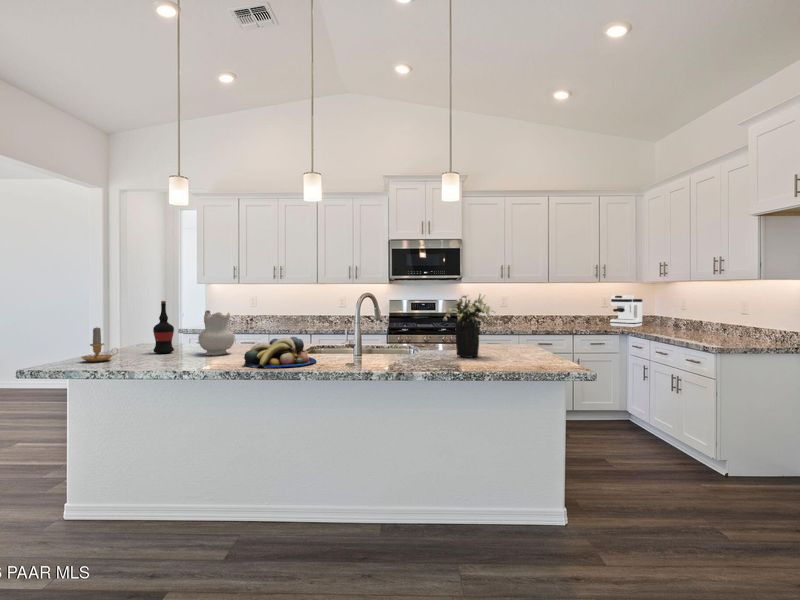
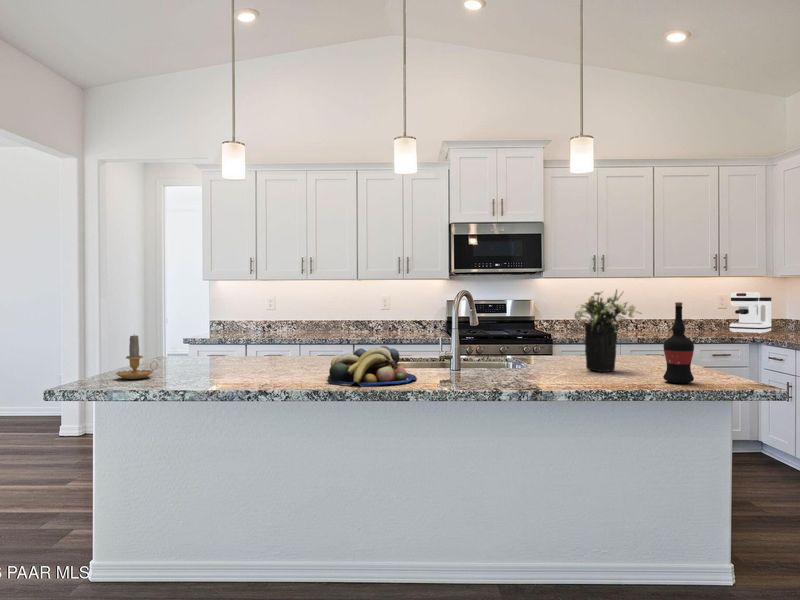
wine bottle: present [153,301,174,353] -> present [663,302,694,383]
ceramic pitcher: present [198,310,235,356] -> none [253,313,298,371]

